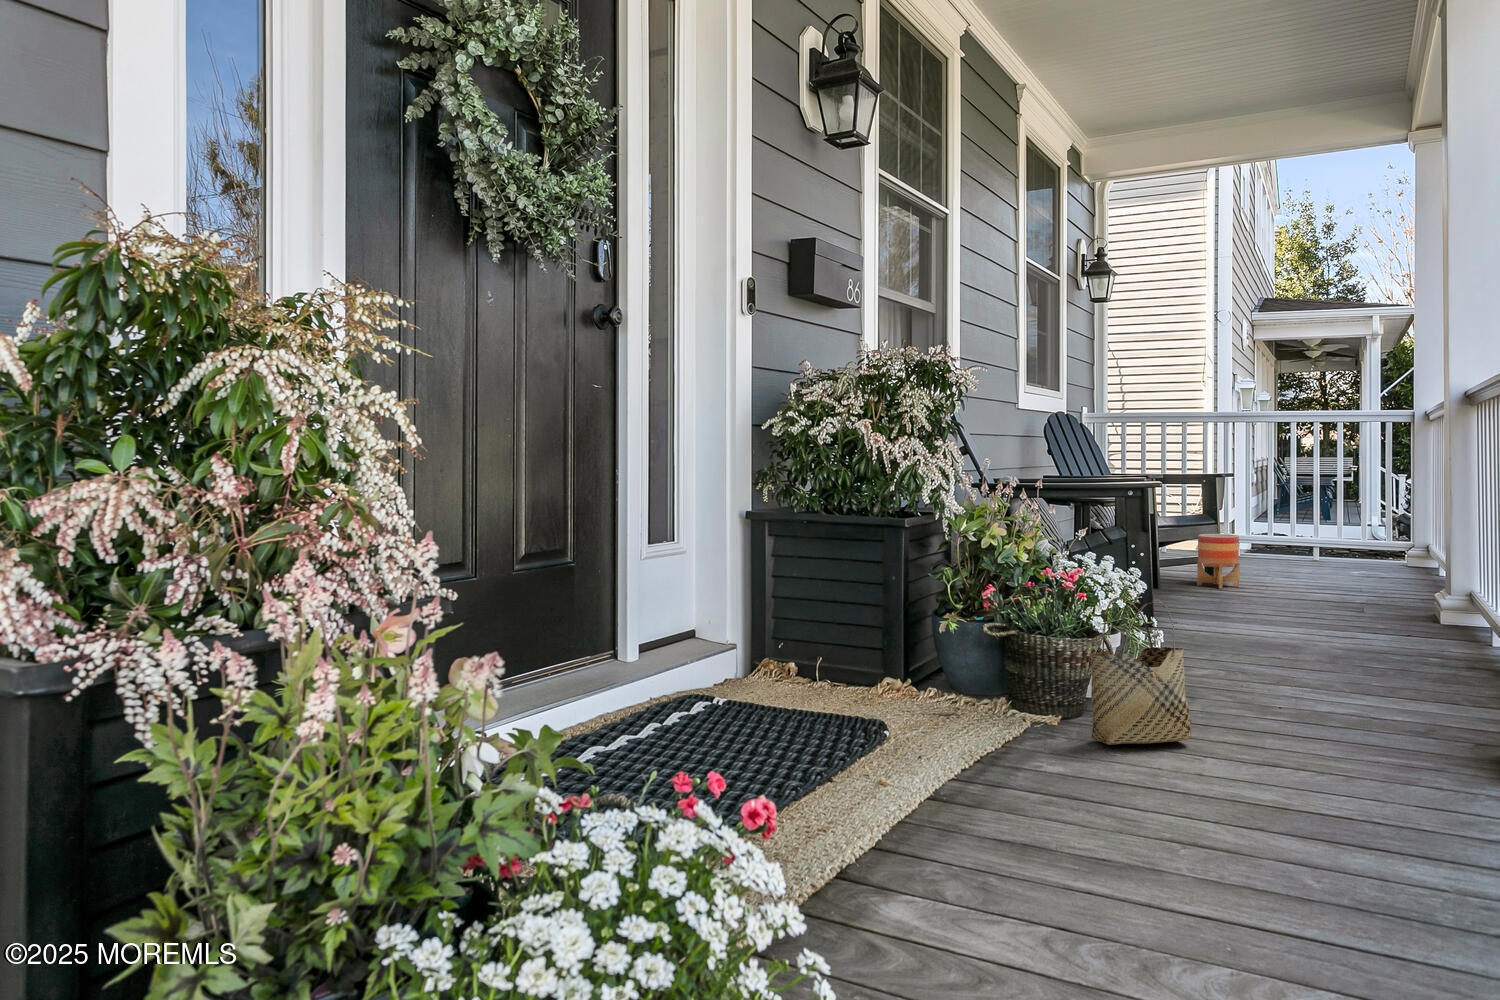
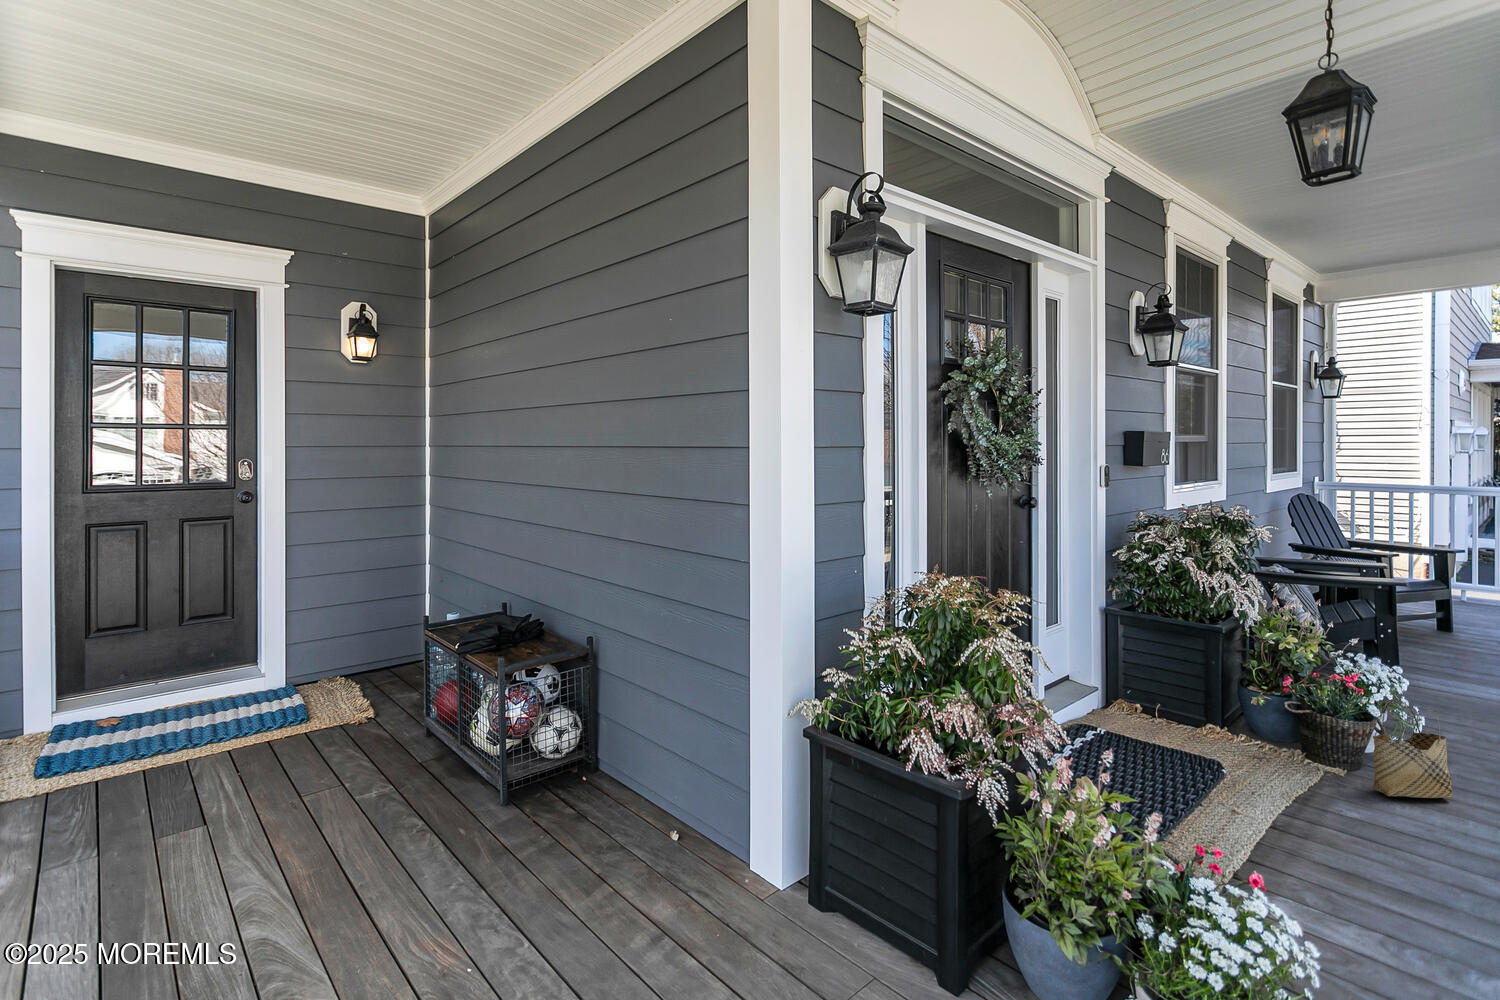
planter: present [1197,534,1239,589] -> none [1426,591,1468,636]

